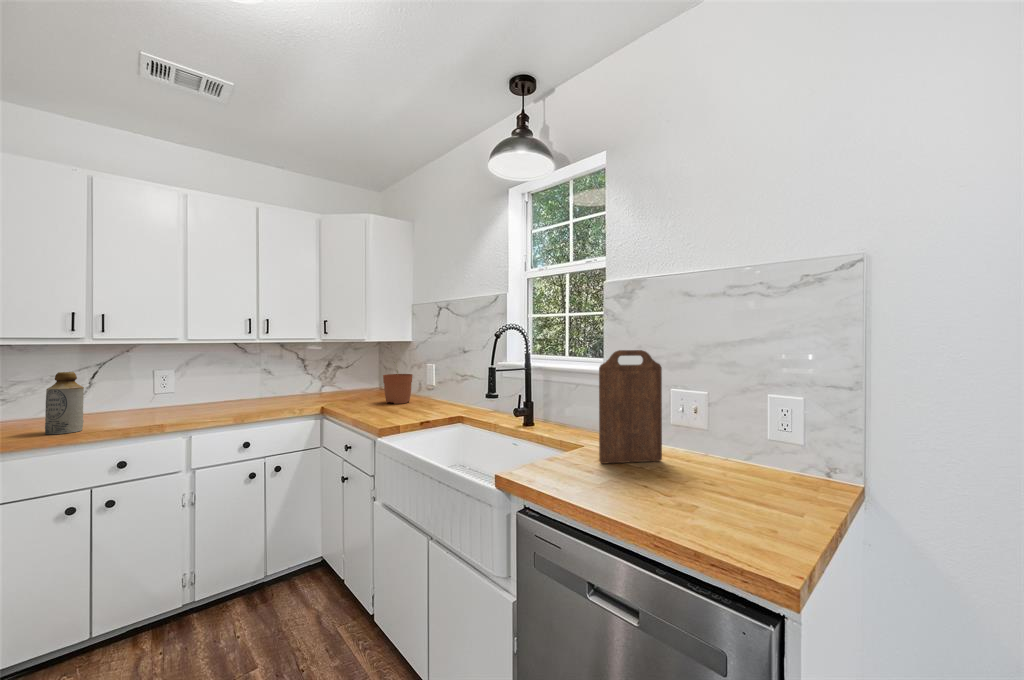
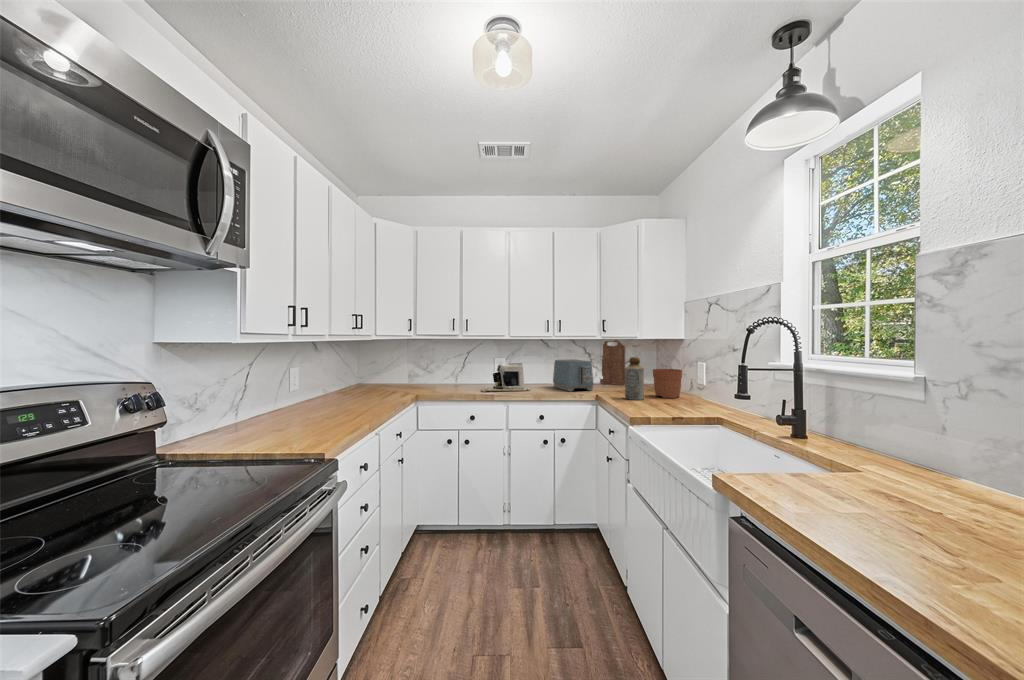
cutting board: present [599,350,662,464] -> present [600,340,625,385]
toaster: none [256,368,313,407] -> present [553,359,594,391]
bottle: present [45,372,84,434] -> present [625,357,644,400]
coffee maker: none [140,376,226,420] -> present [481,363,530,392]

